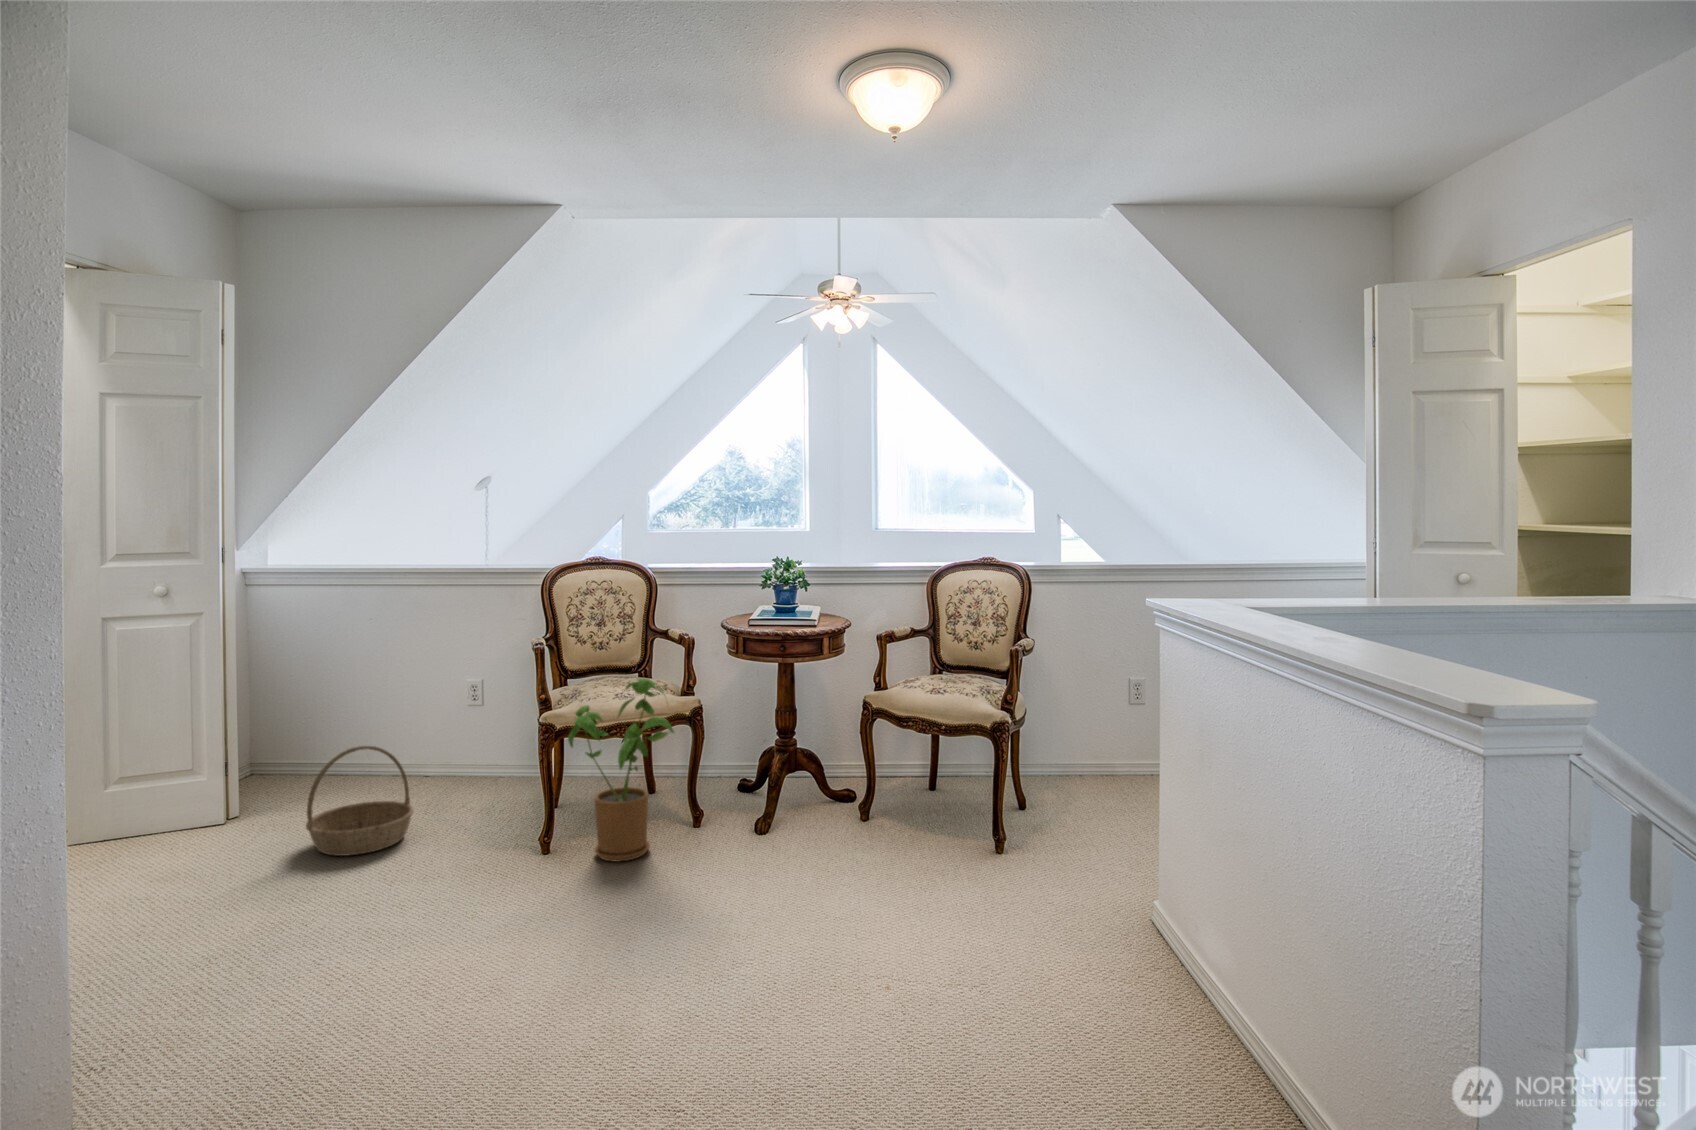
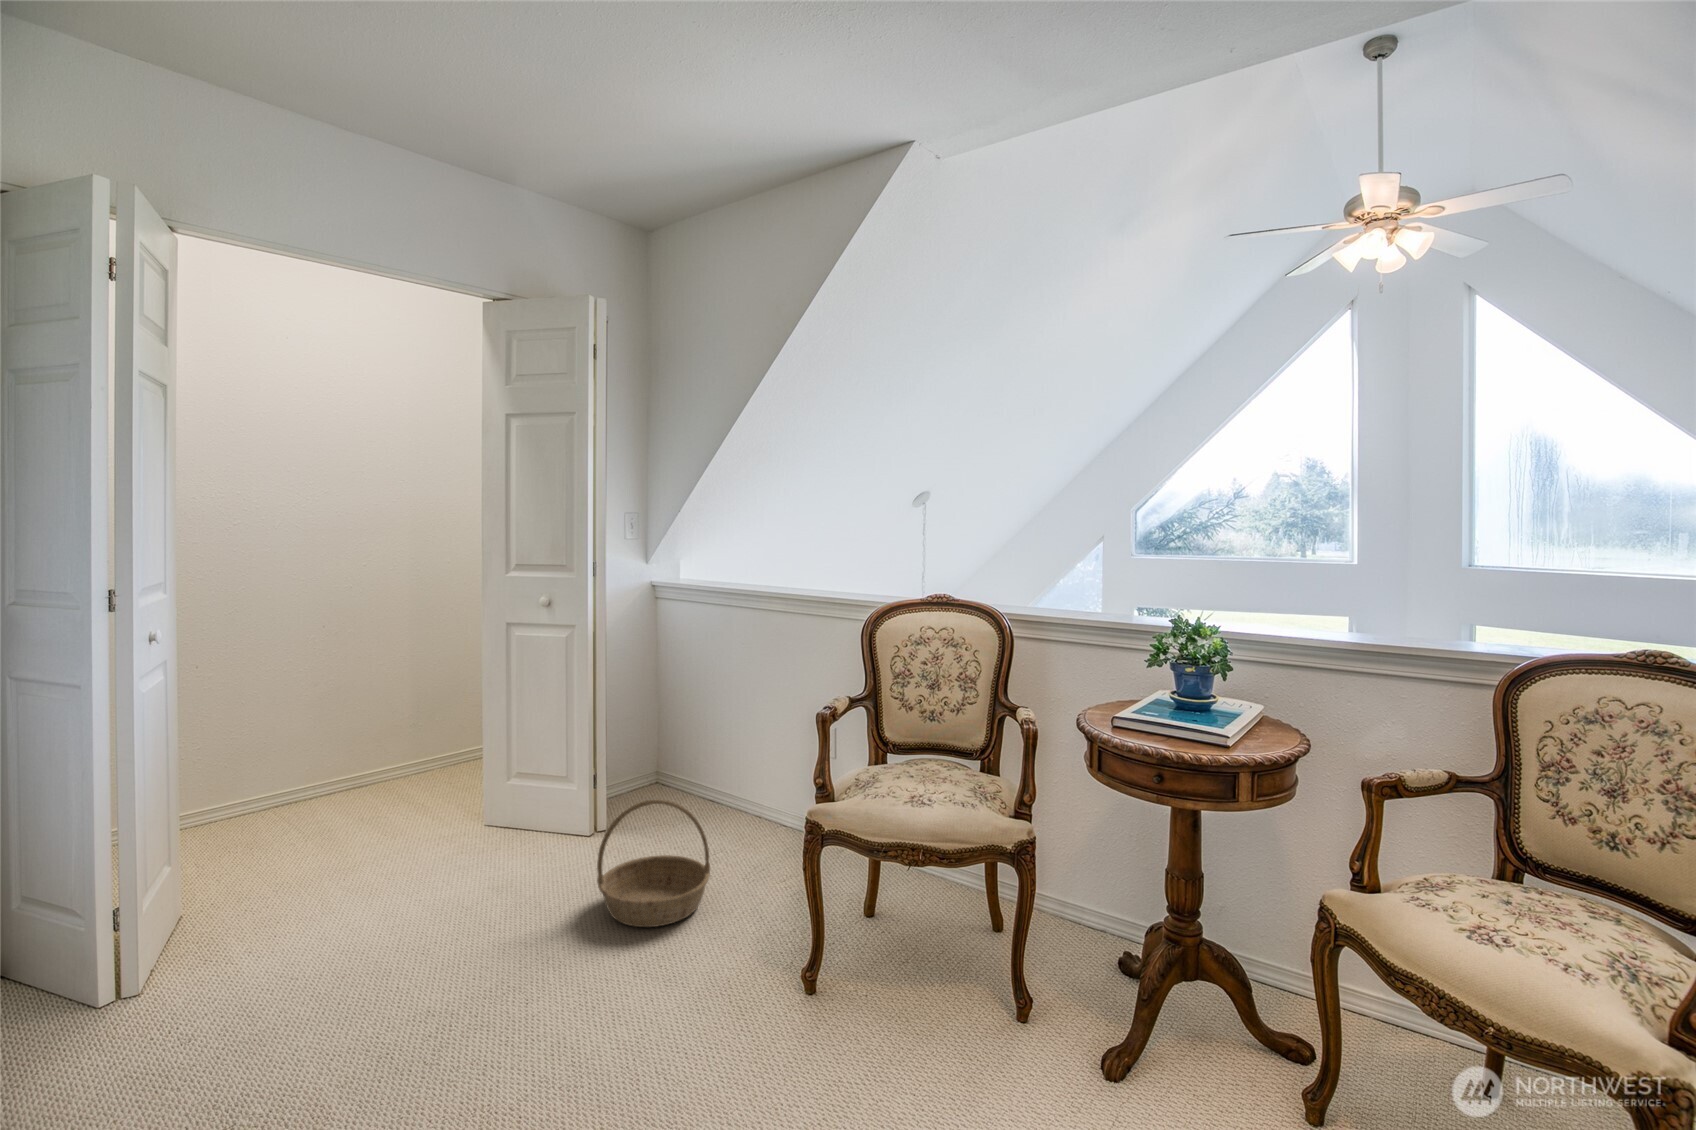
house plant: present [568,678,674,862] -> none [824,792,965,1064]

